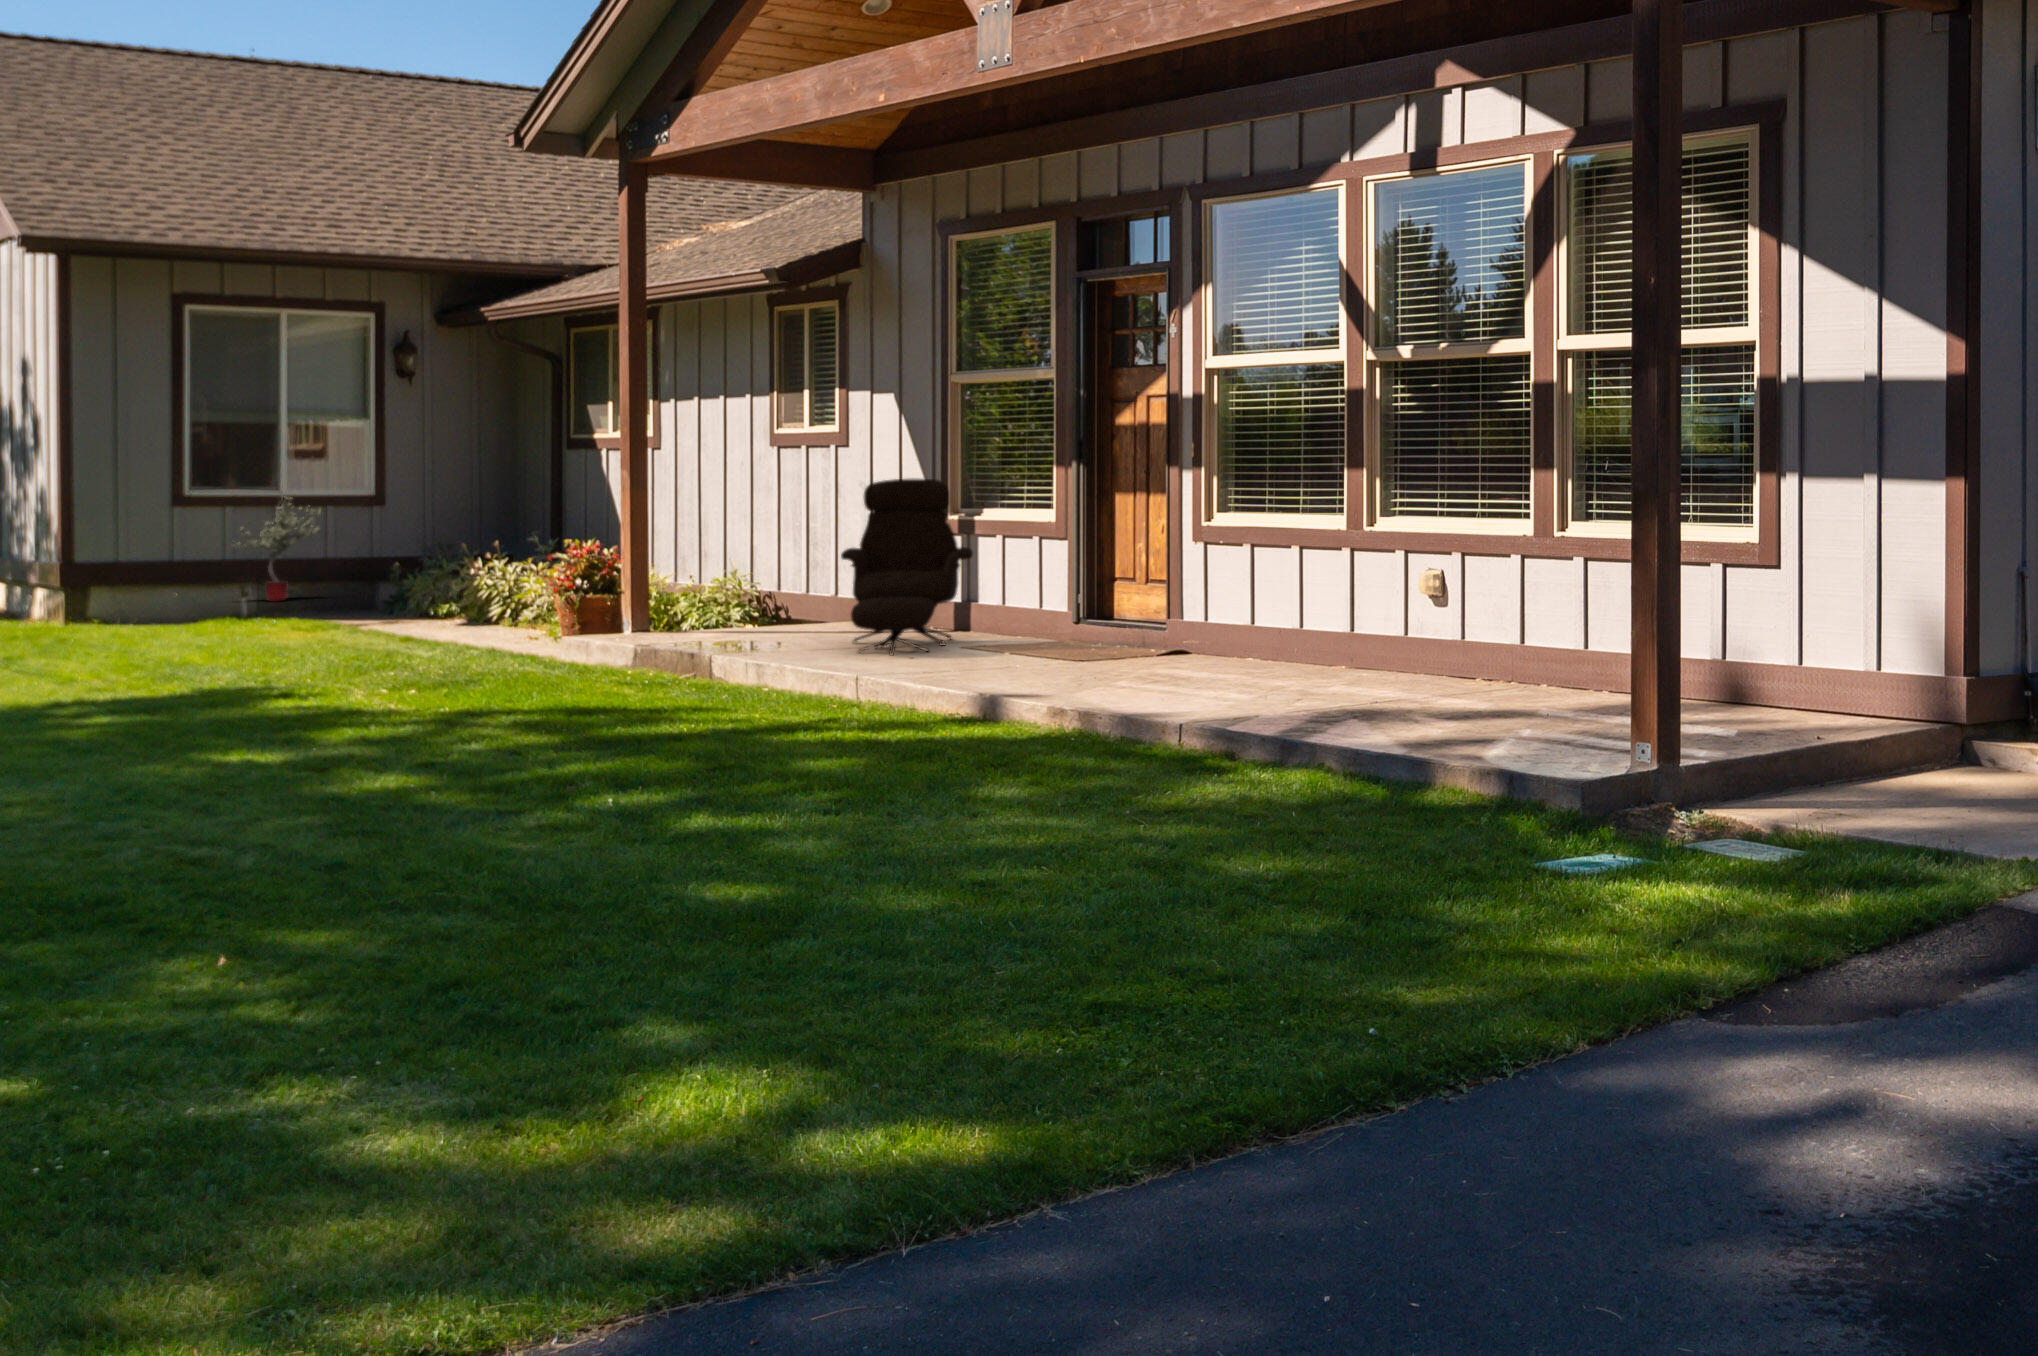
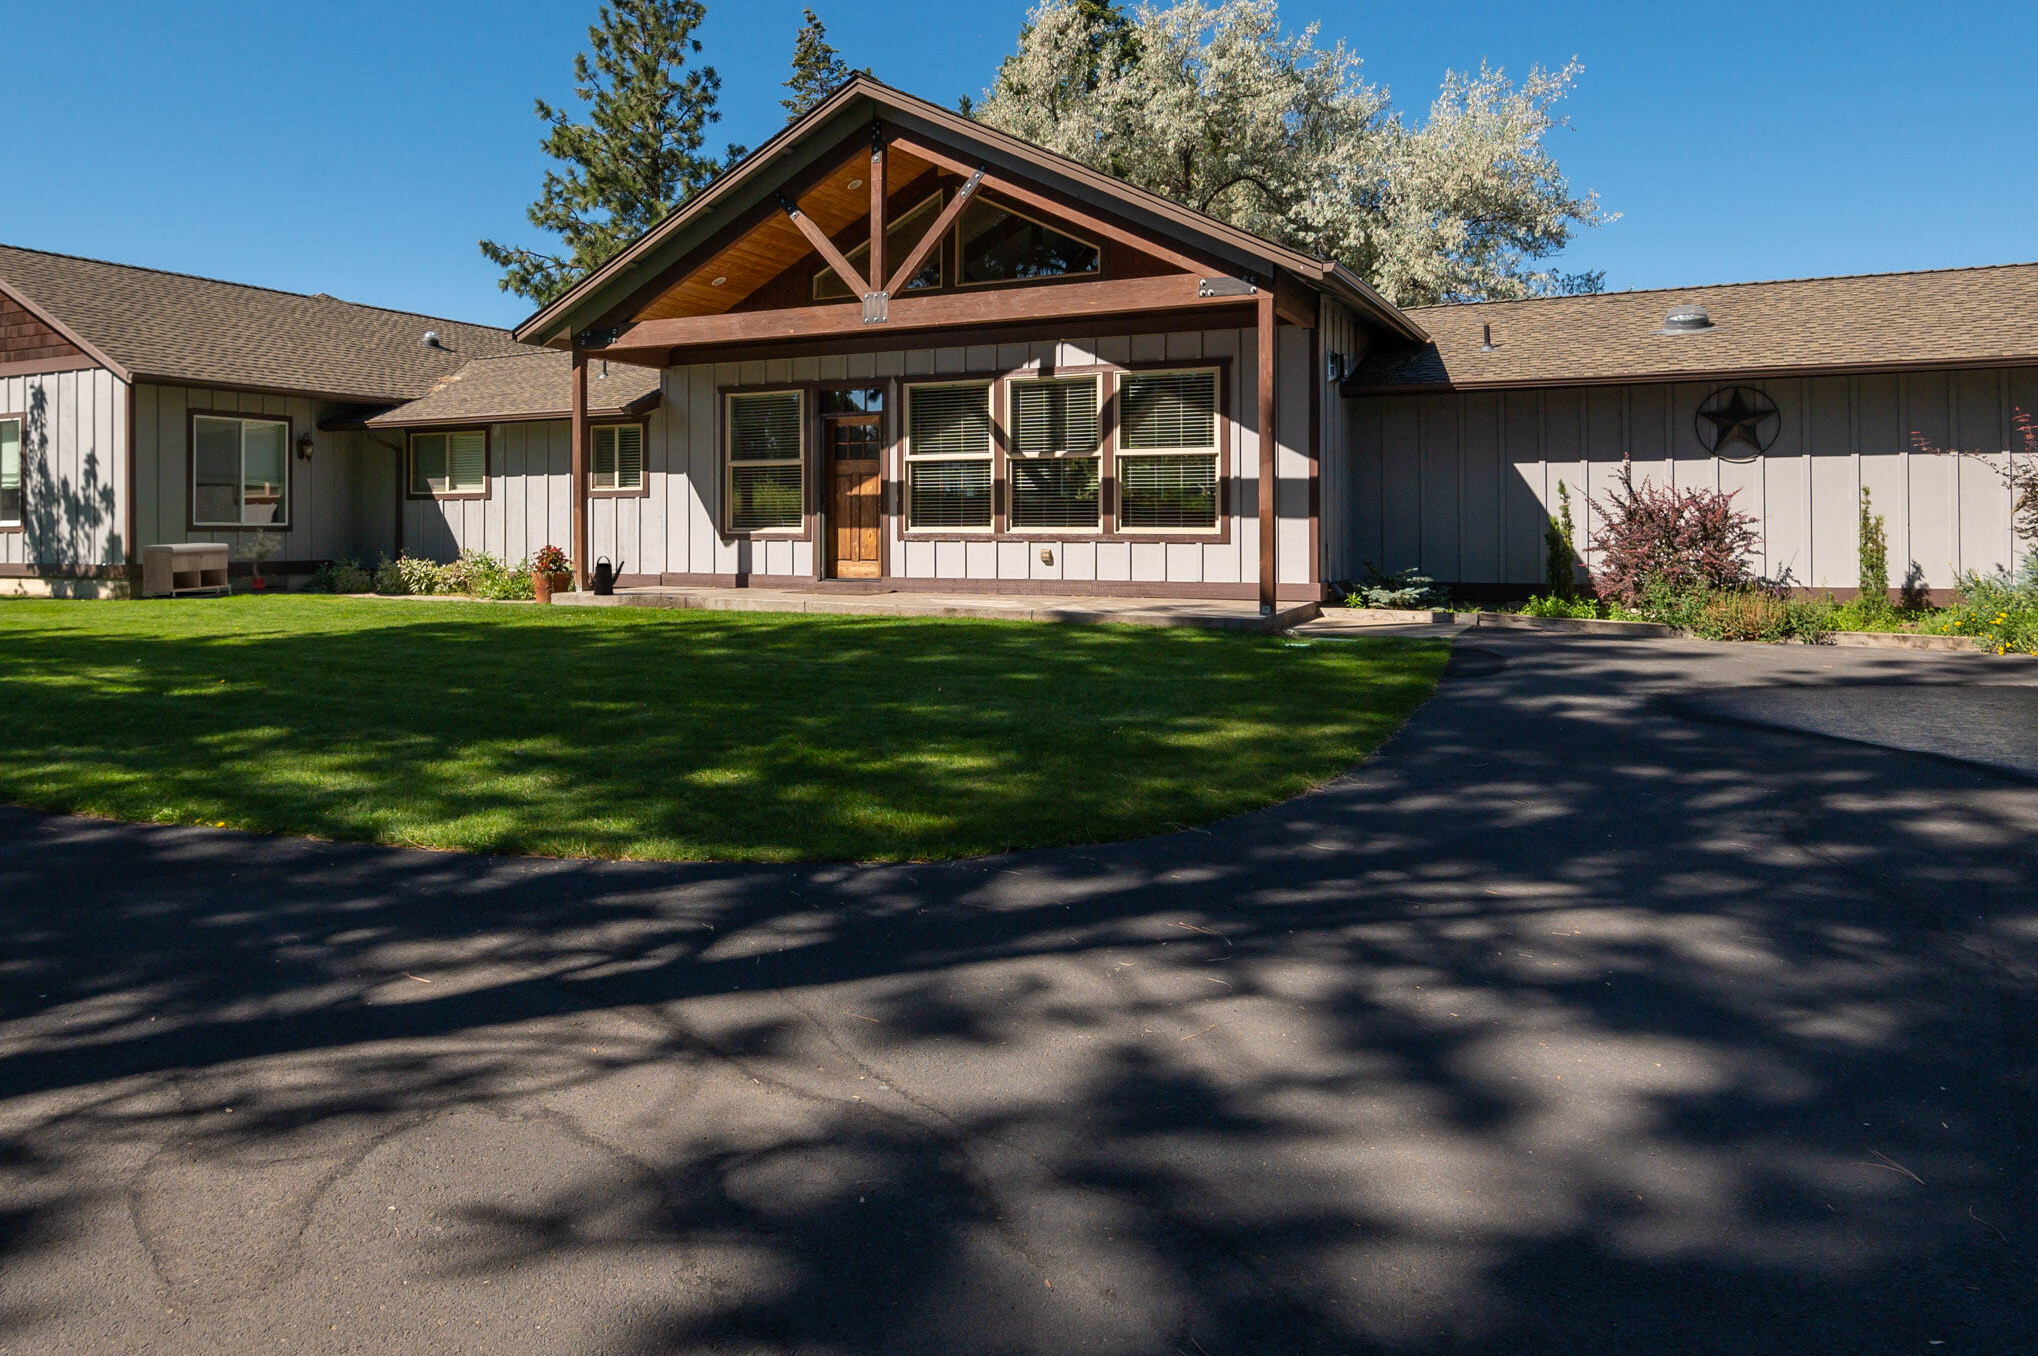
lounge chair: present [841,478,973,655] -> none [681,518,748,604]
storage bench: none [75,520,216,613] -> present [143,543,229,597]
watering can: none [723,552,806,628] -> present [593,556,624,595]

